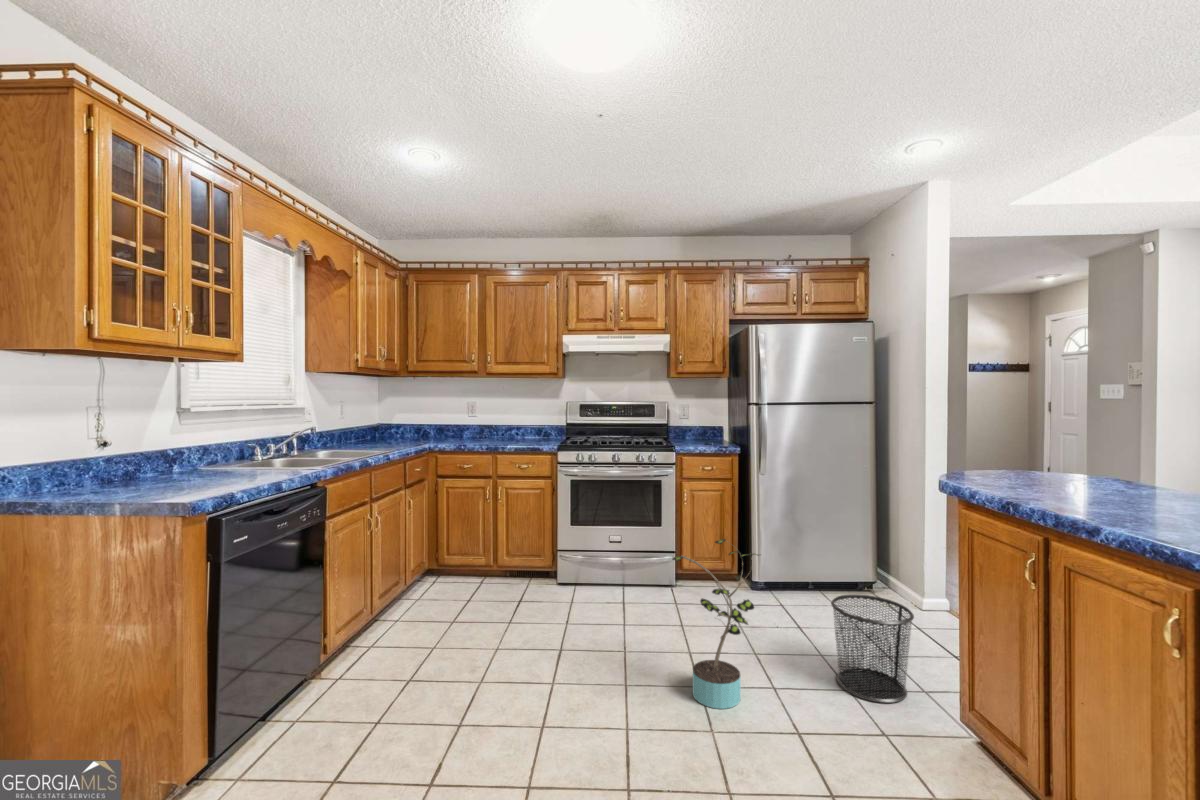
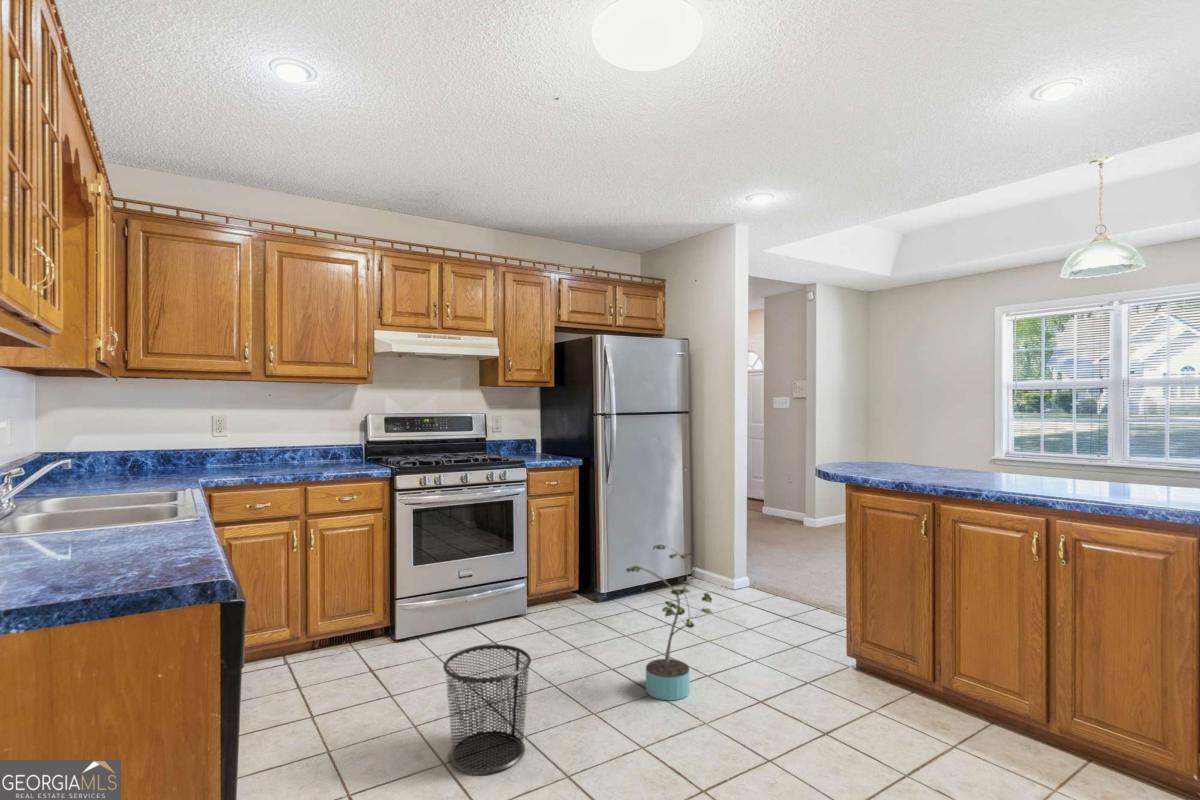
waste bin: present [831,594,914,703] -> present [443,644,531,774]

